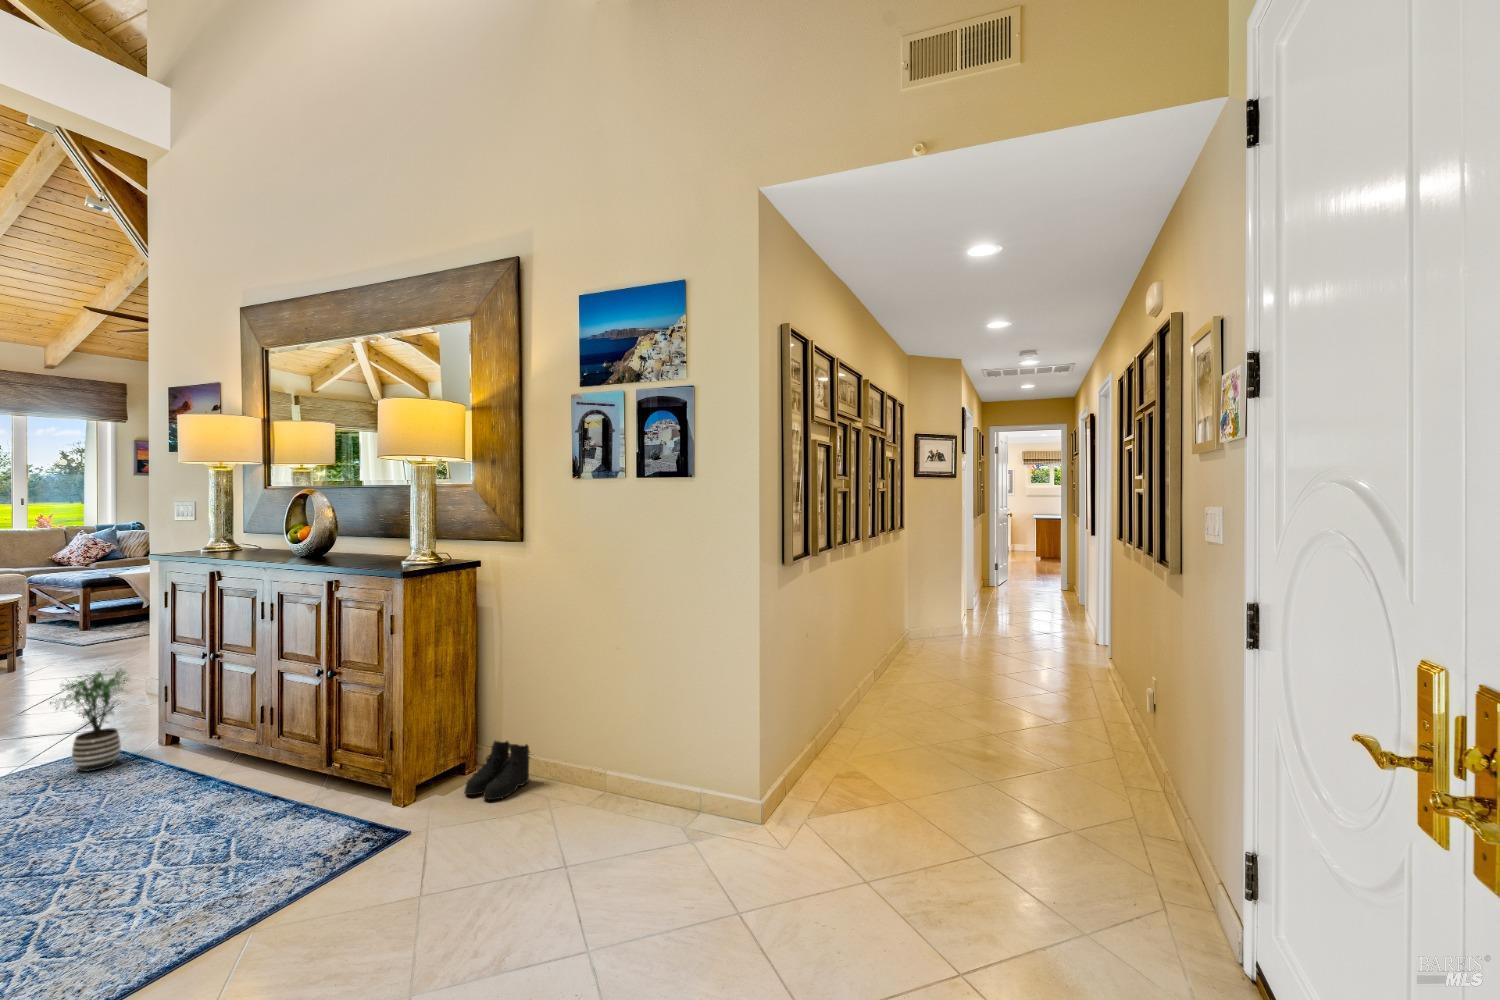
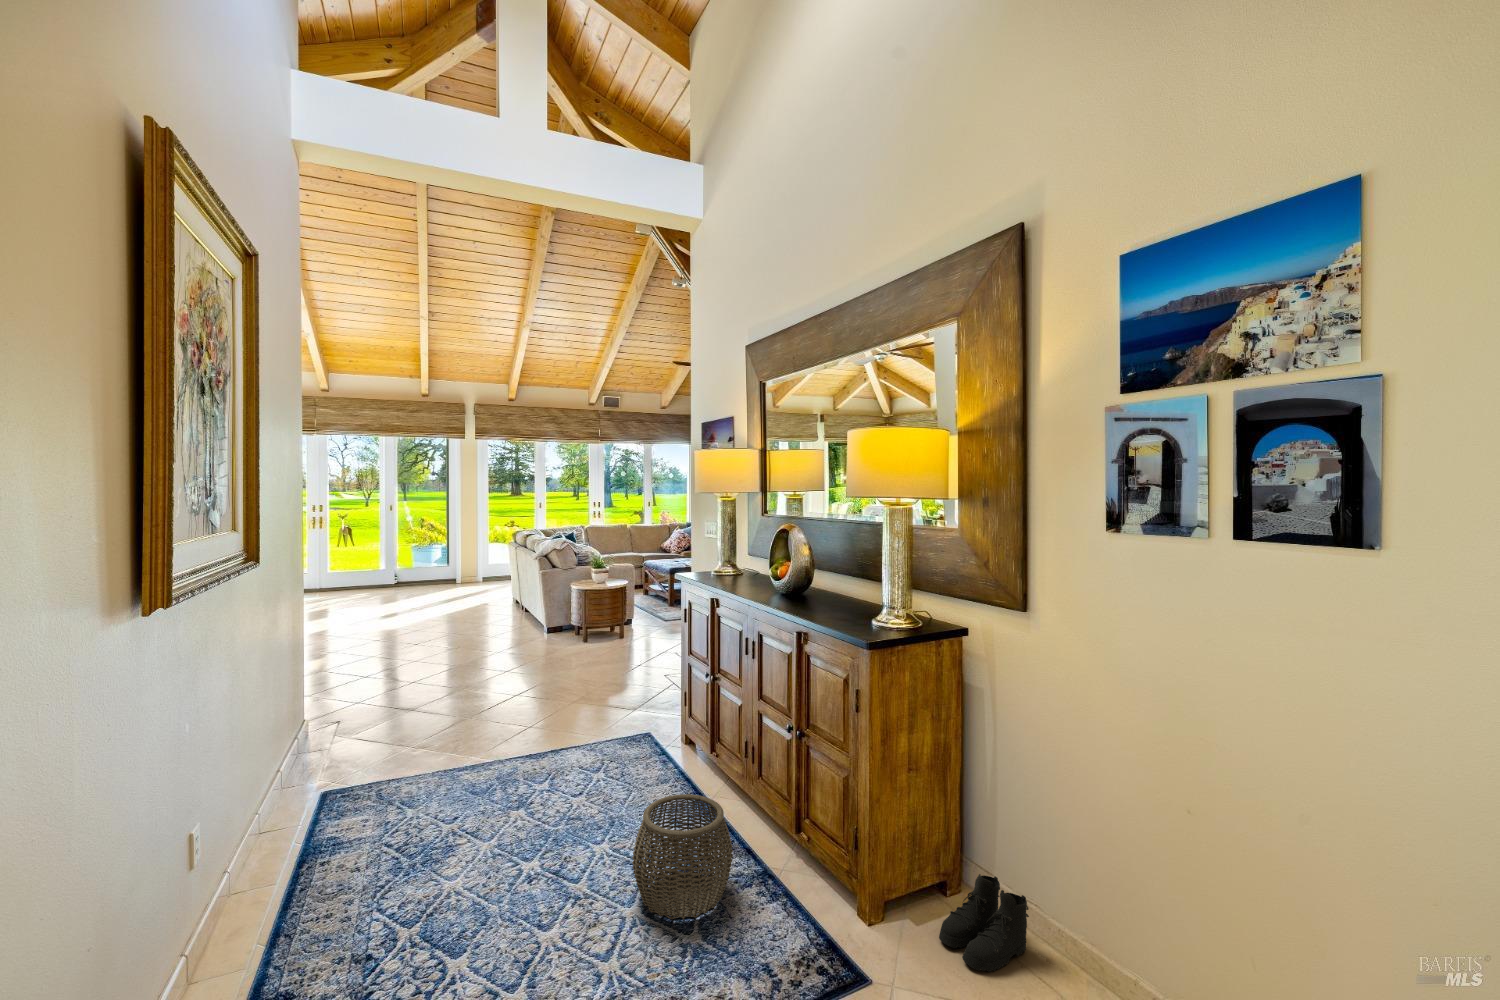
potted plant: present [50,670,127,772] -> none [608,670,664,760]
woven basket: none [138,747,262,862] -> present [632,794,733,920]

